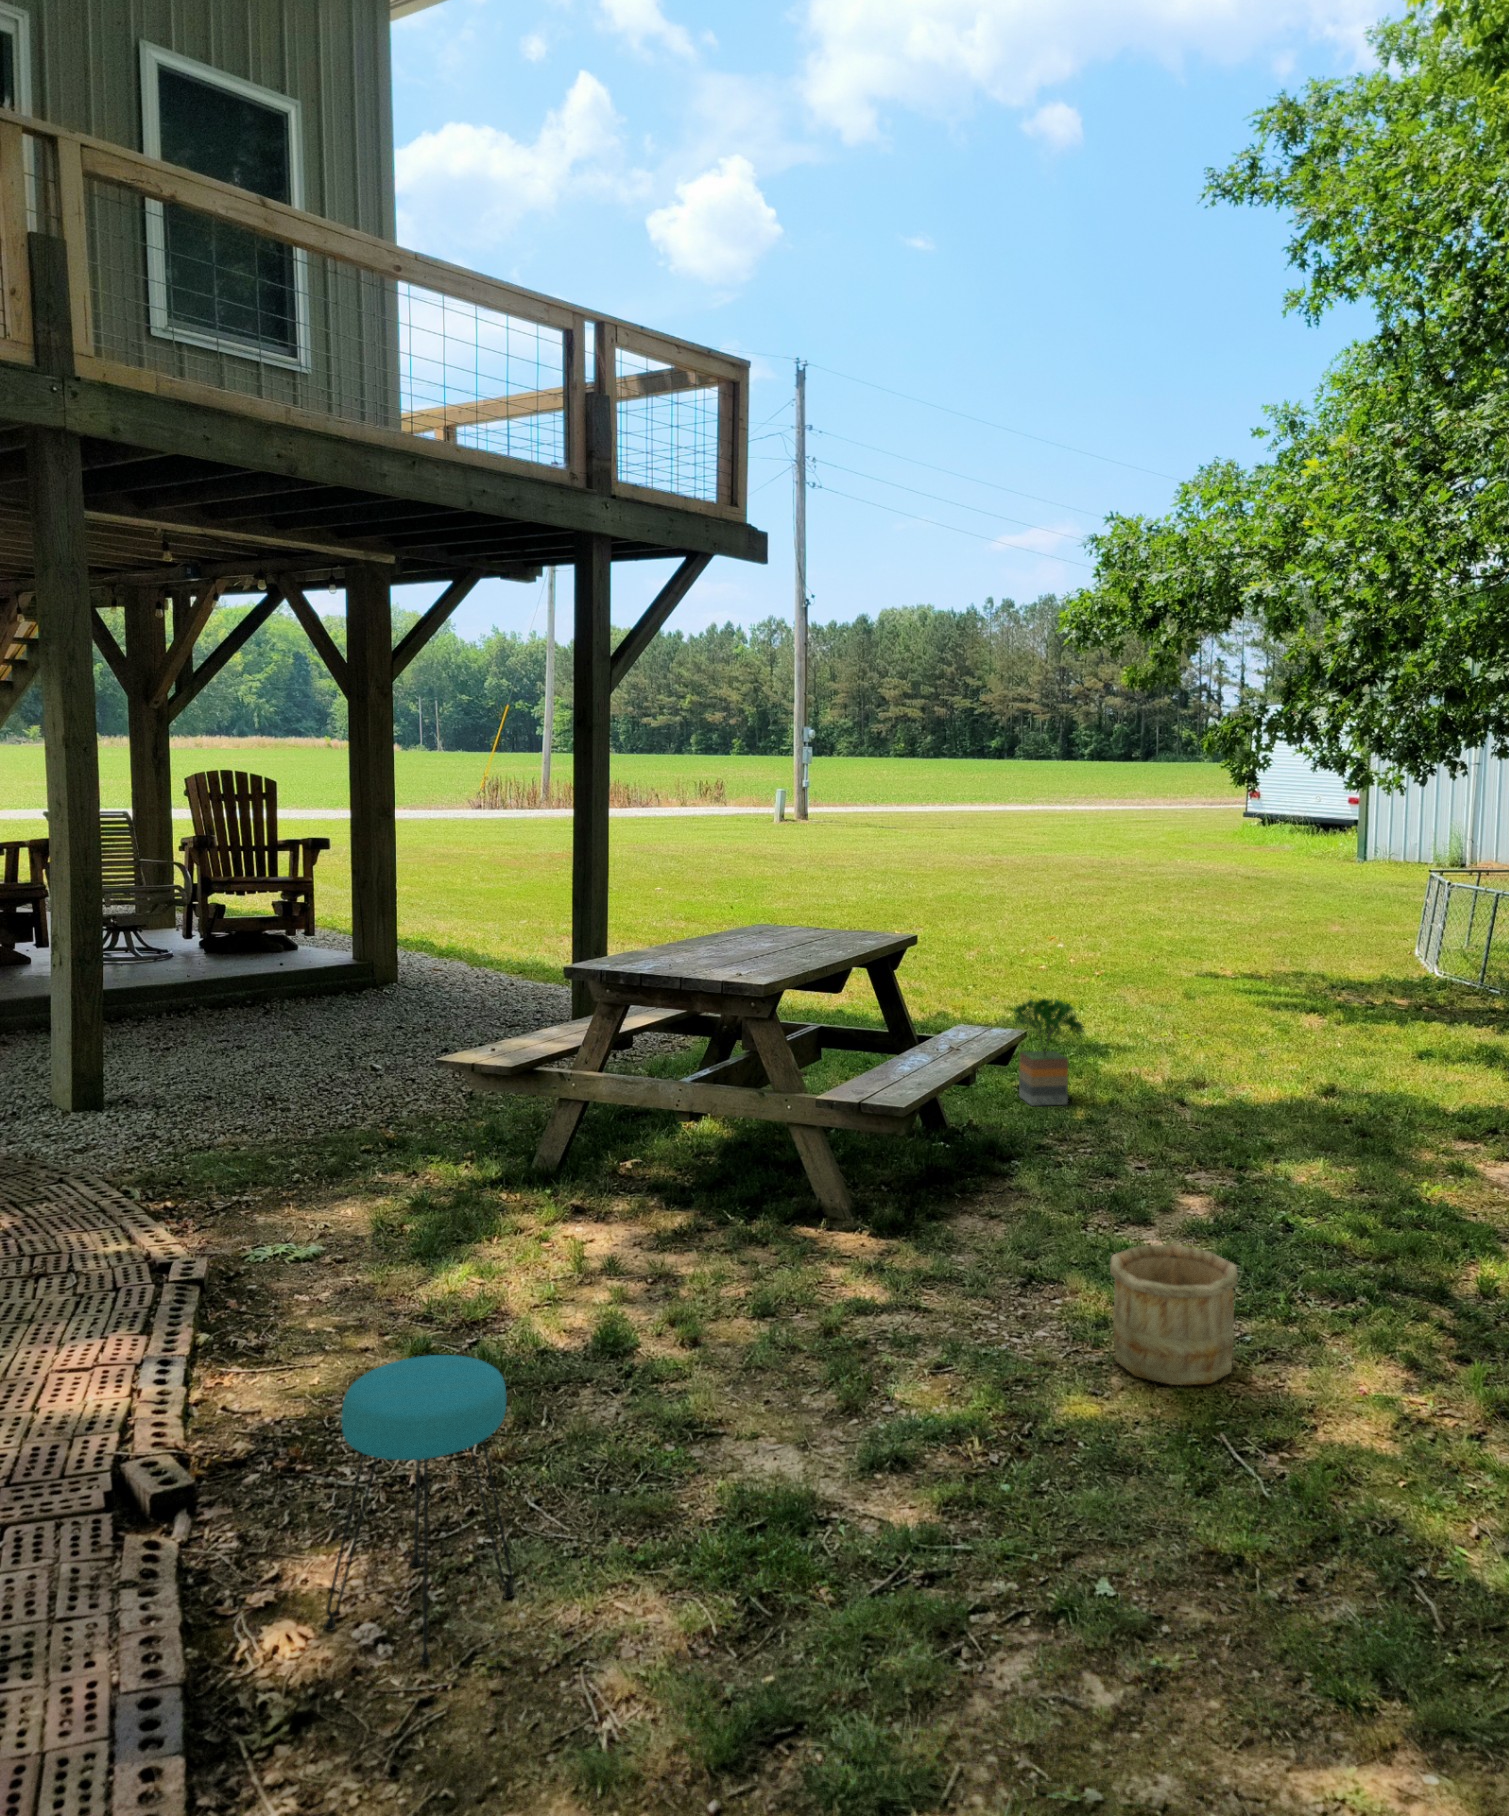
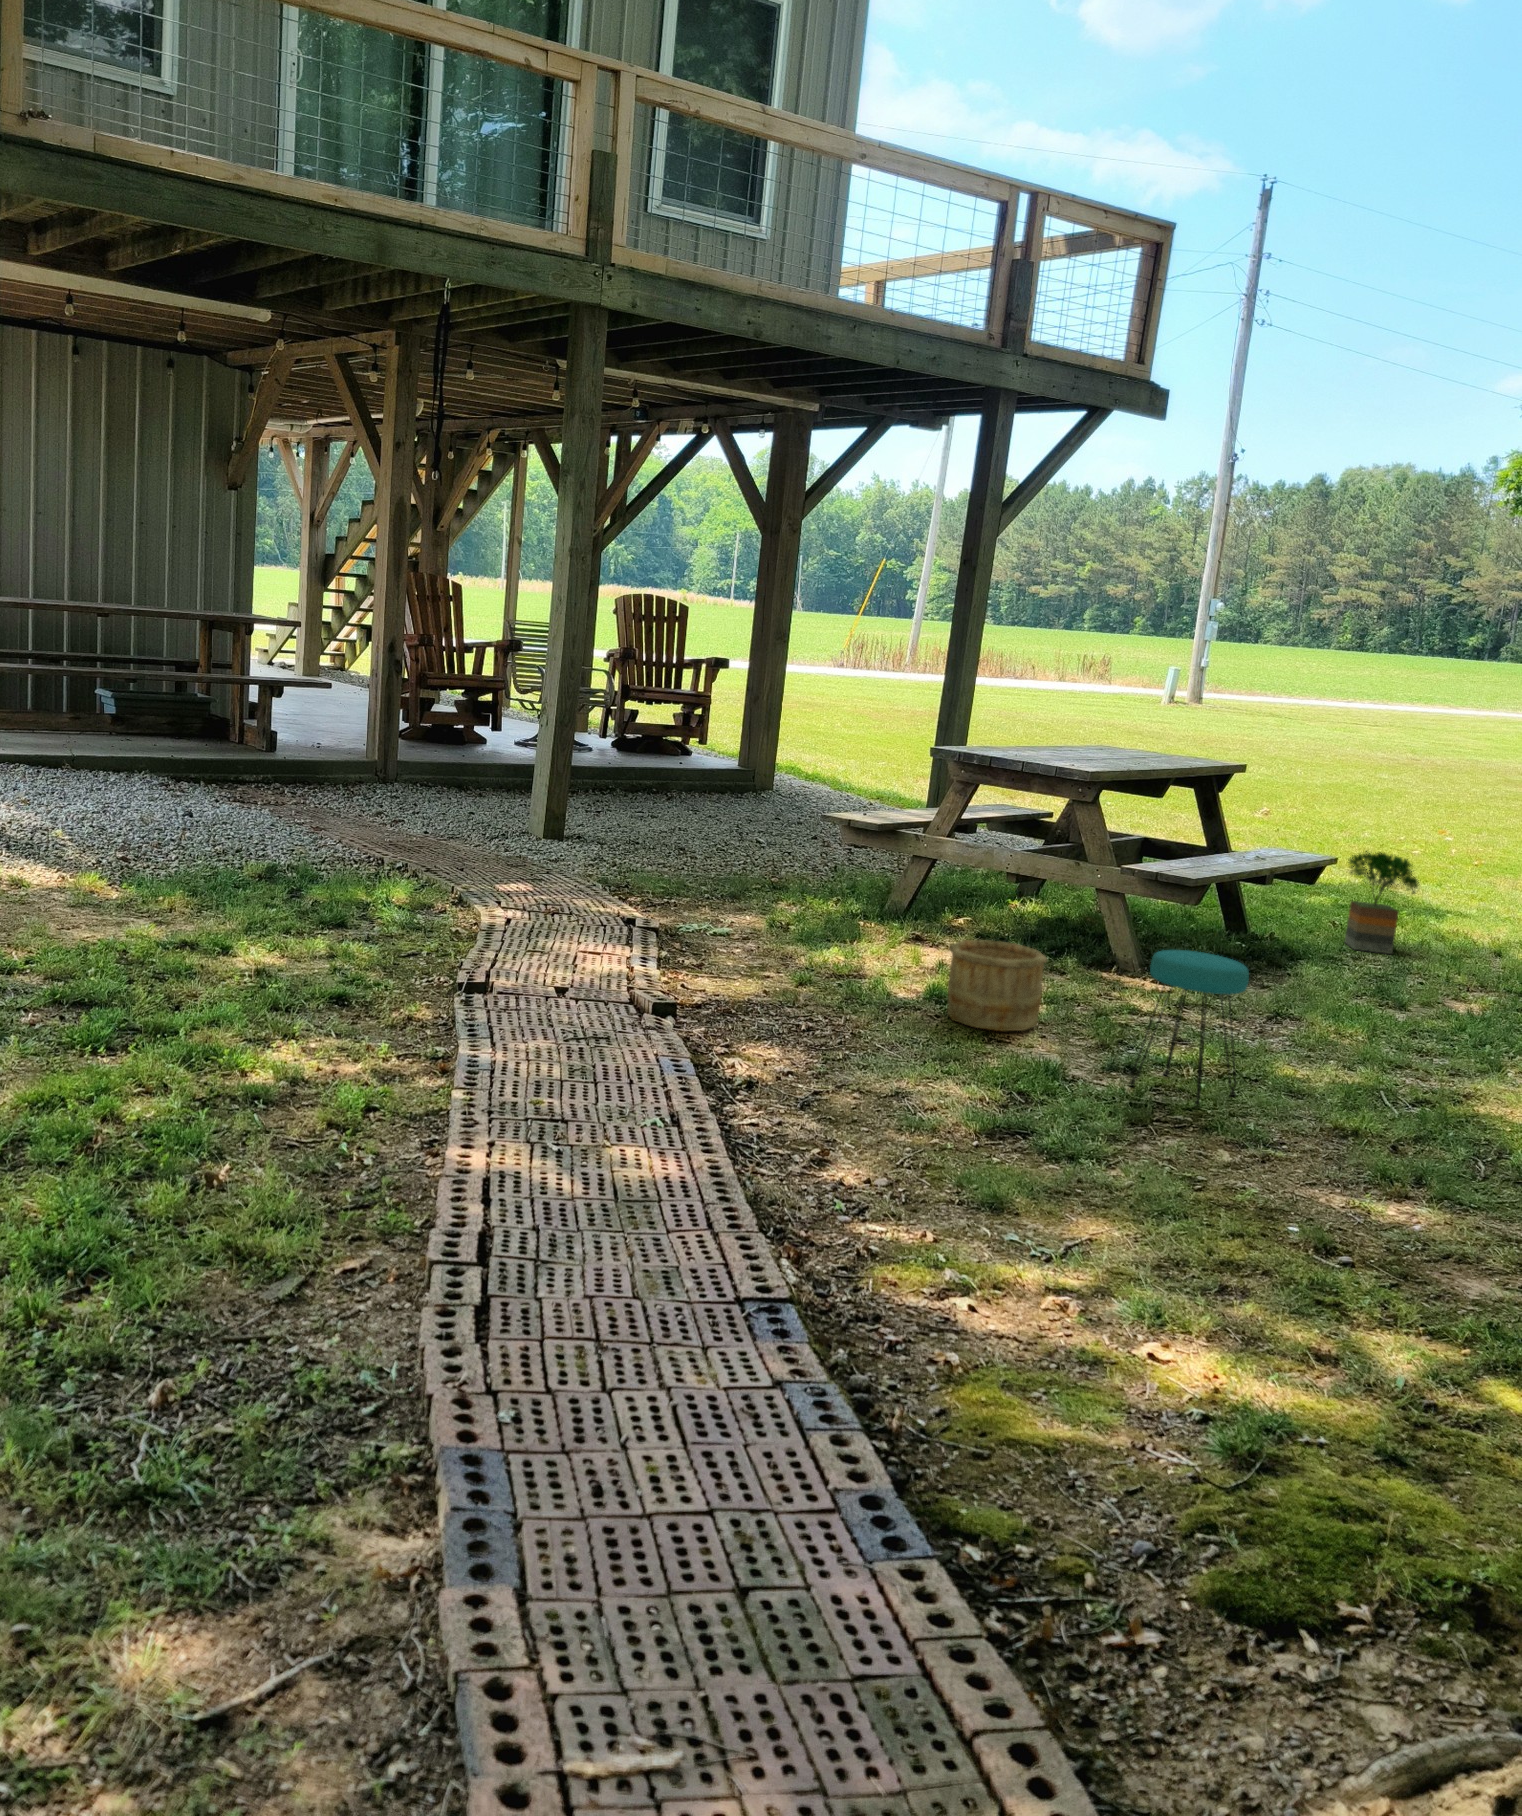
wooden bucket: present [1110,1244,1237,1385] -> present [947,940,1047,1031]
stool: present [323,1355,515,1664] -> present [1130,950,1249,1105]

